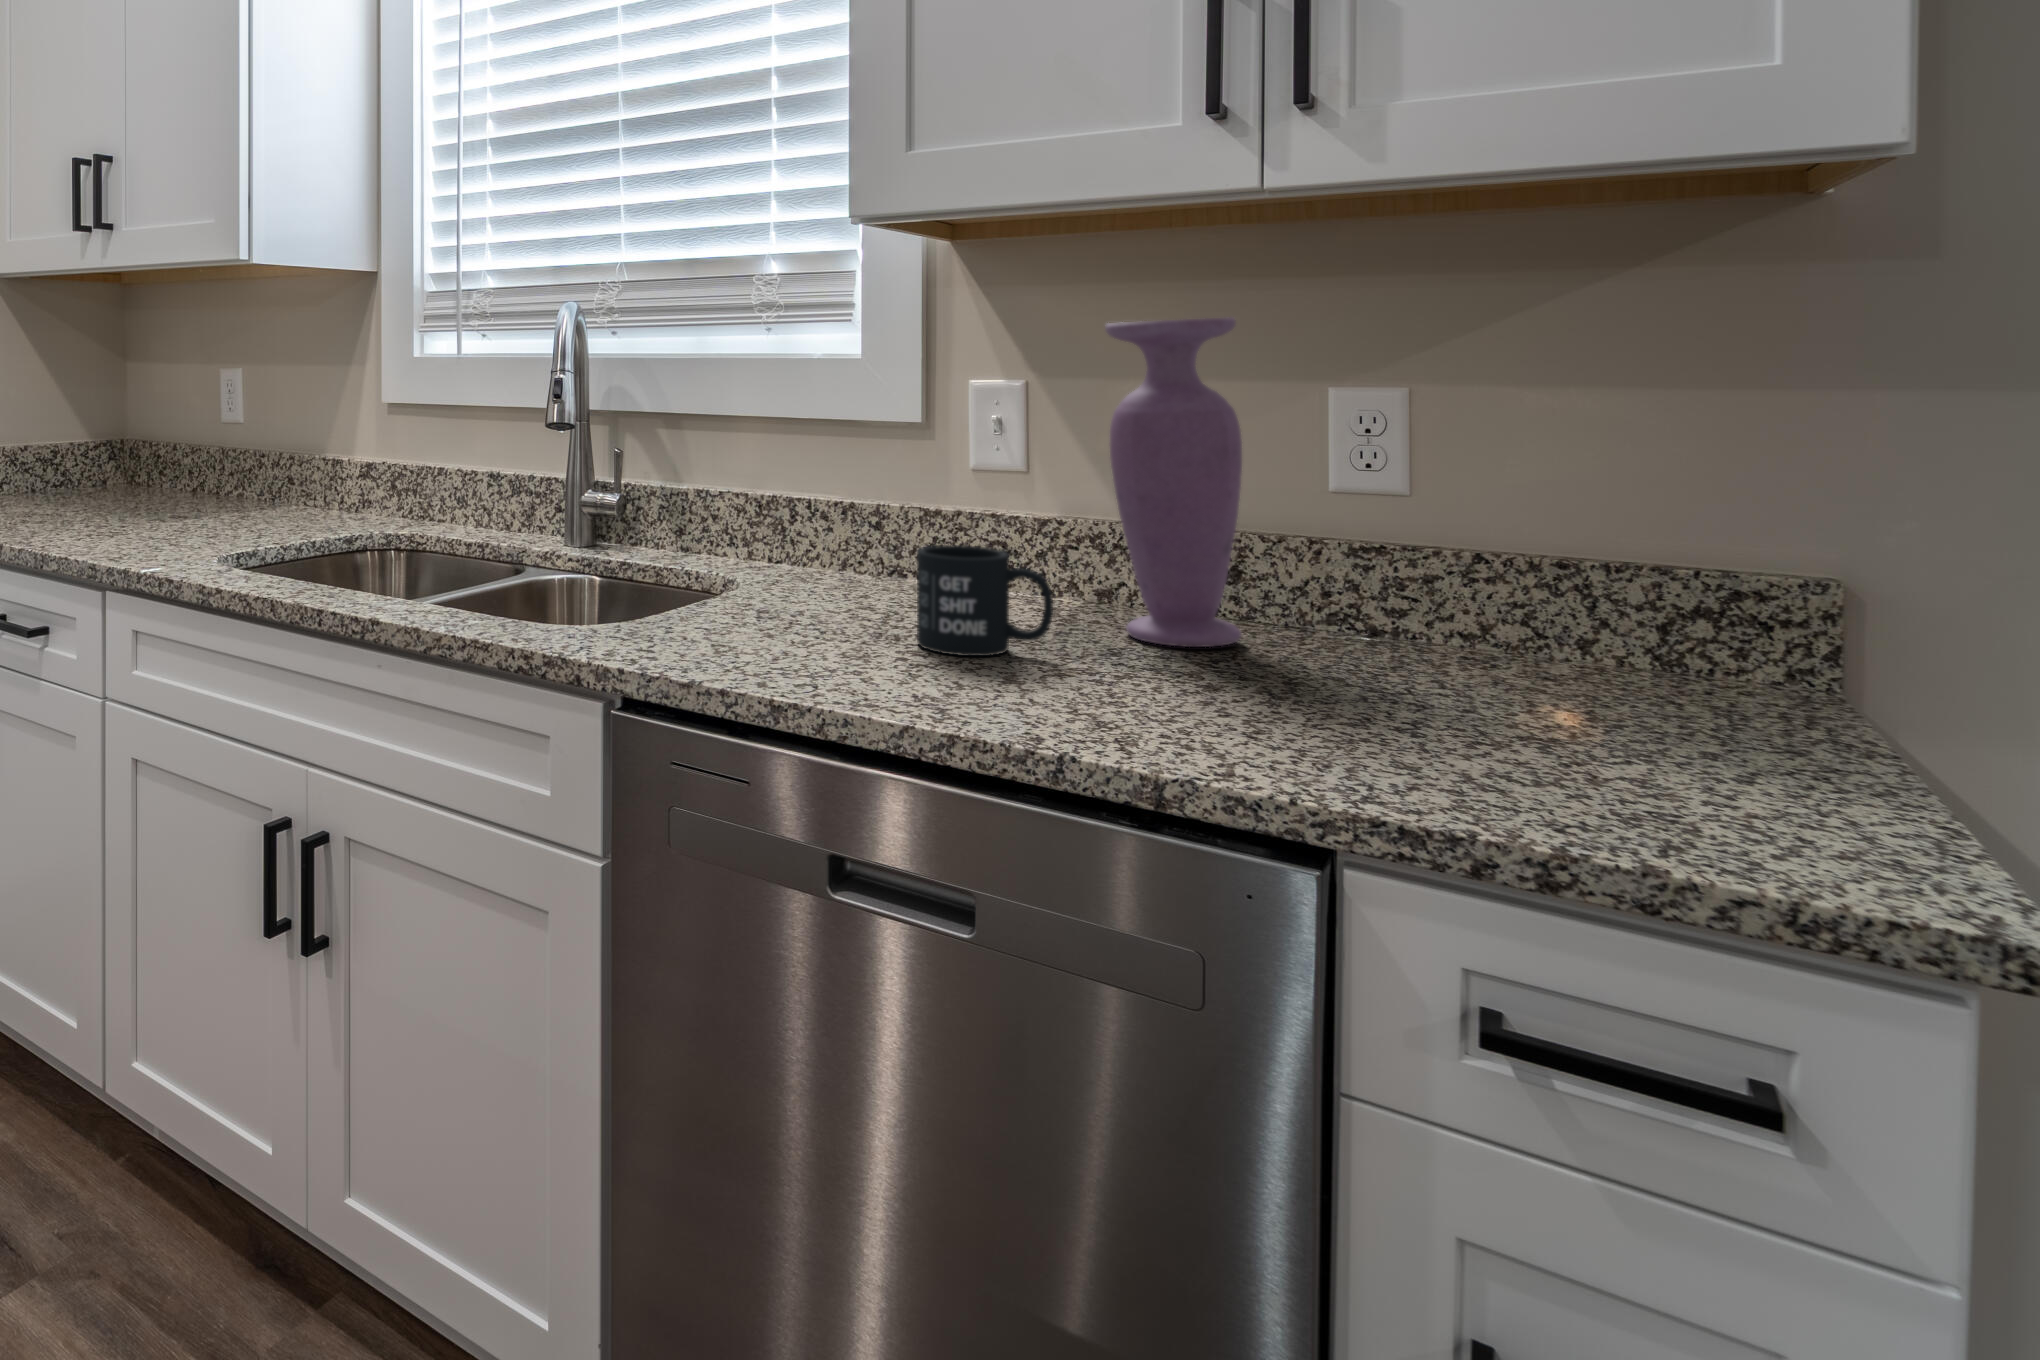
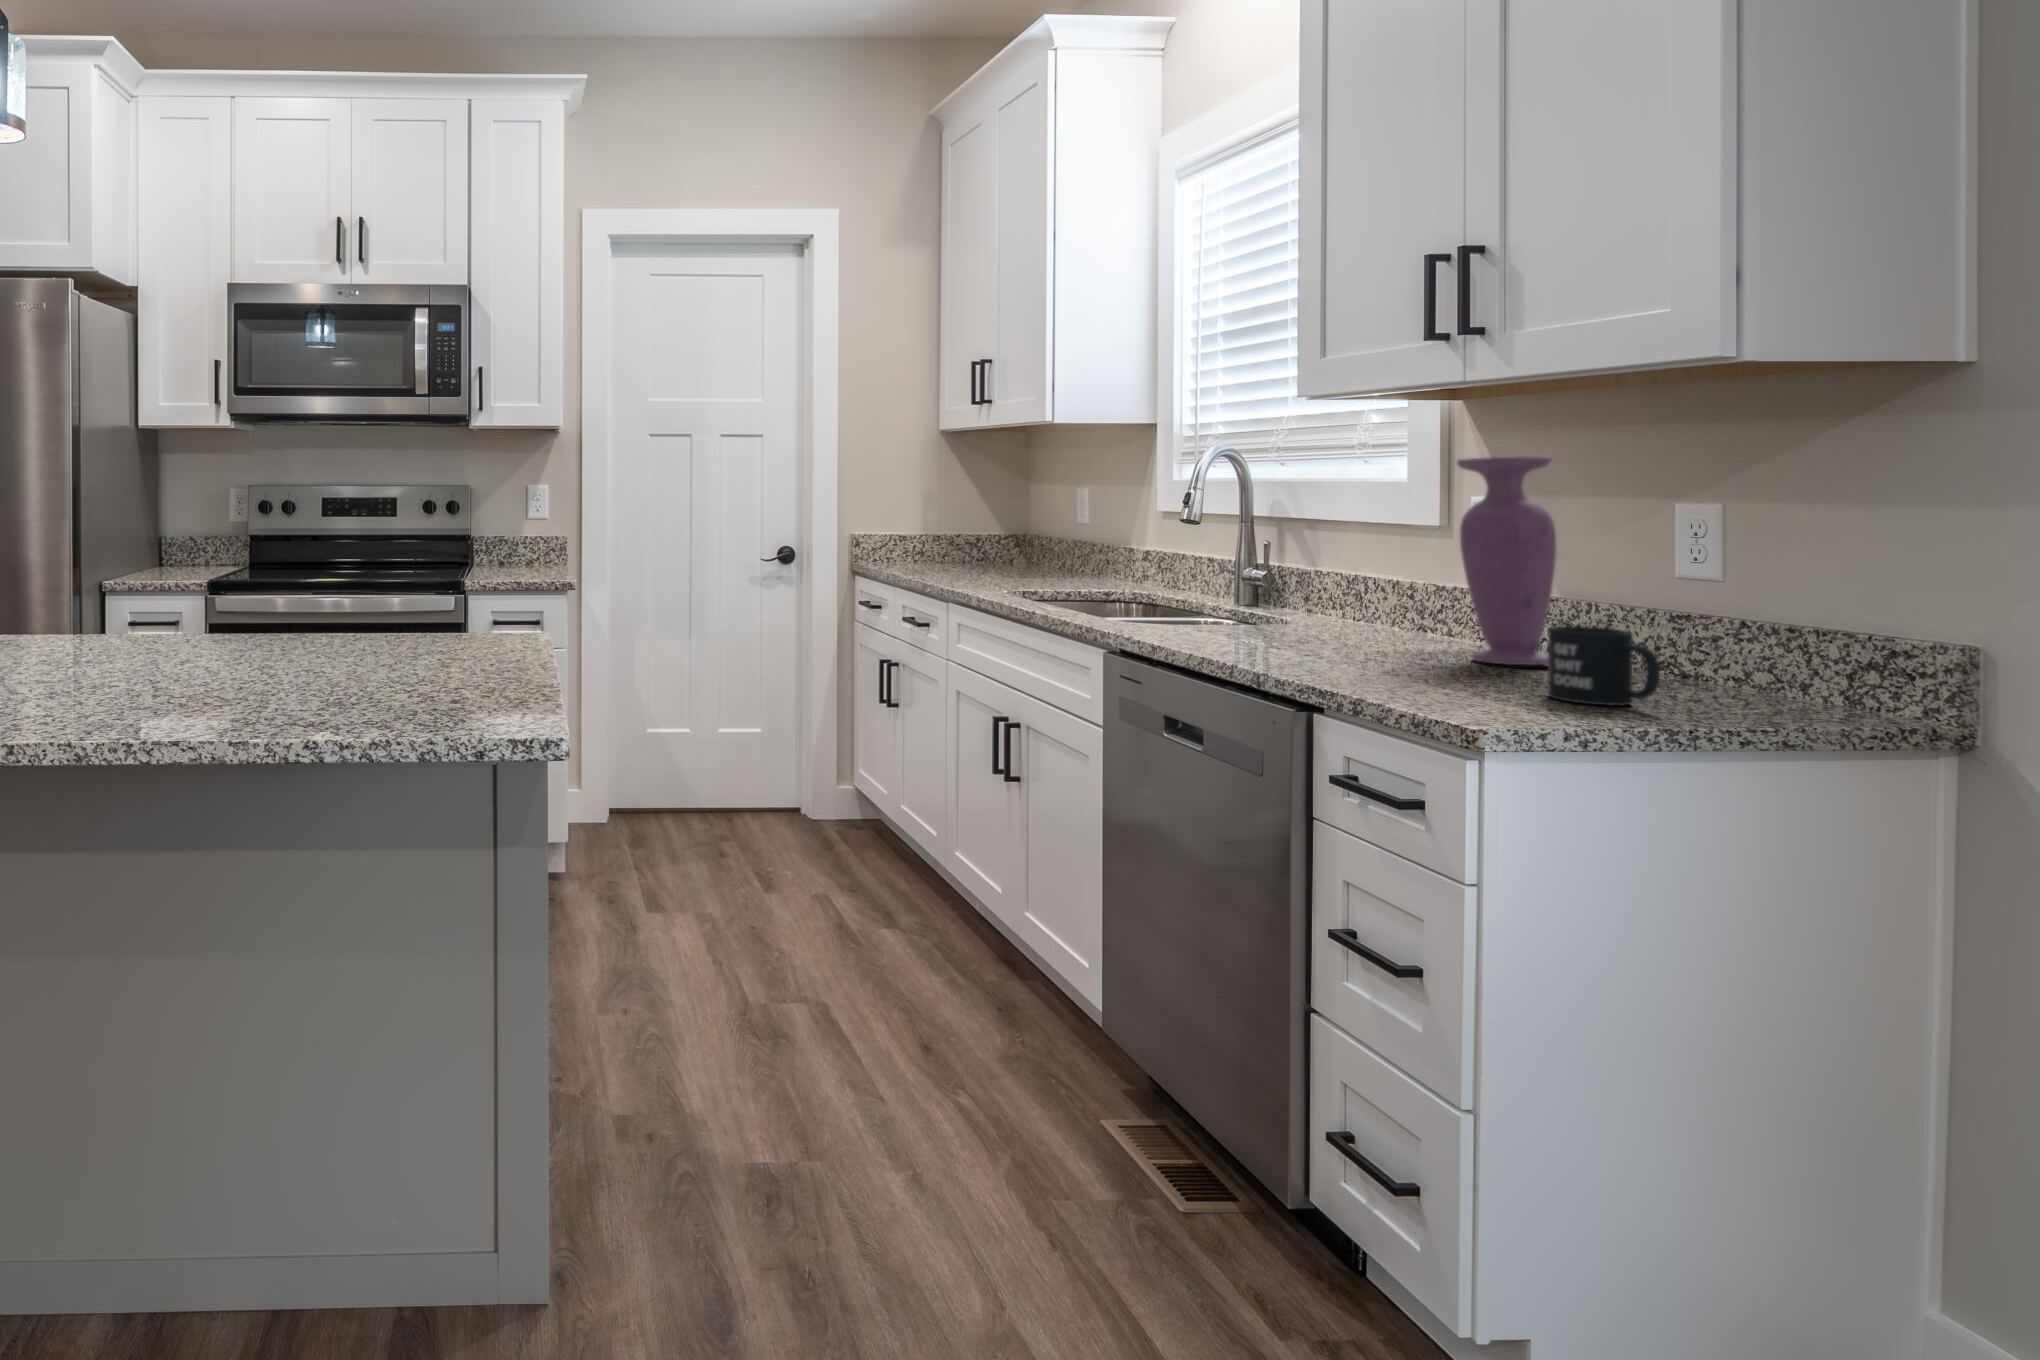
mug: present [917,545,1053,656] -> present [1548,626,1660,706]

